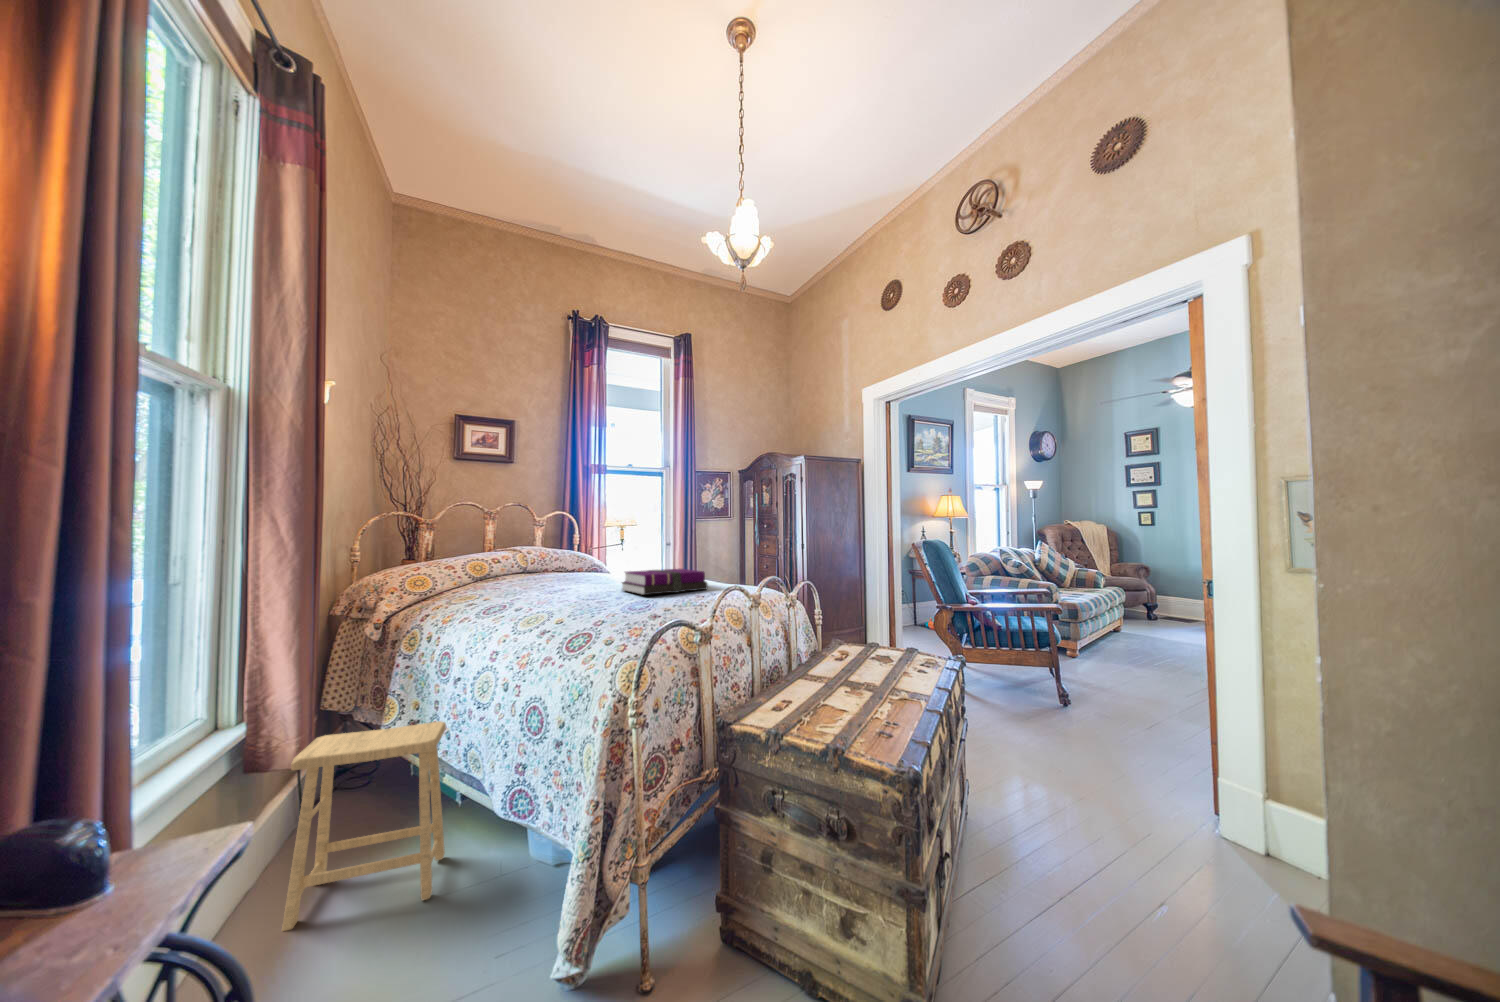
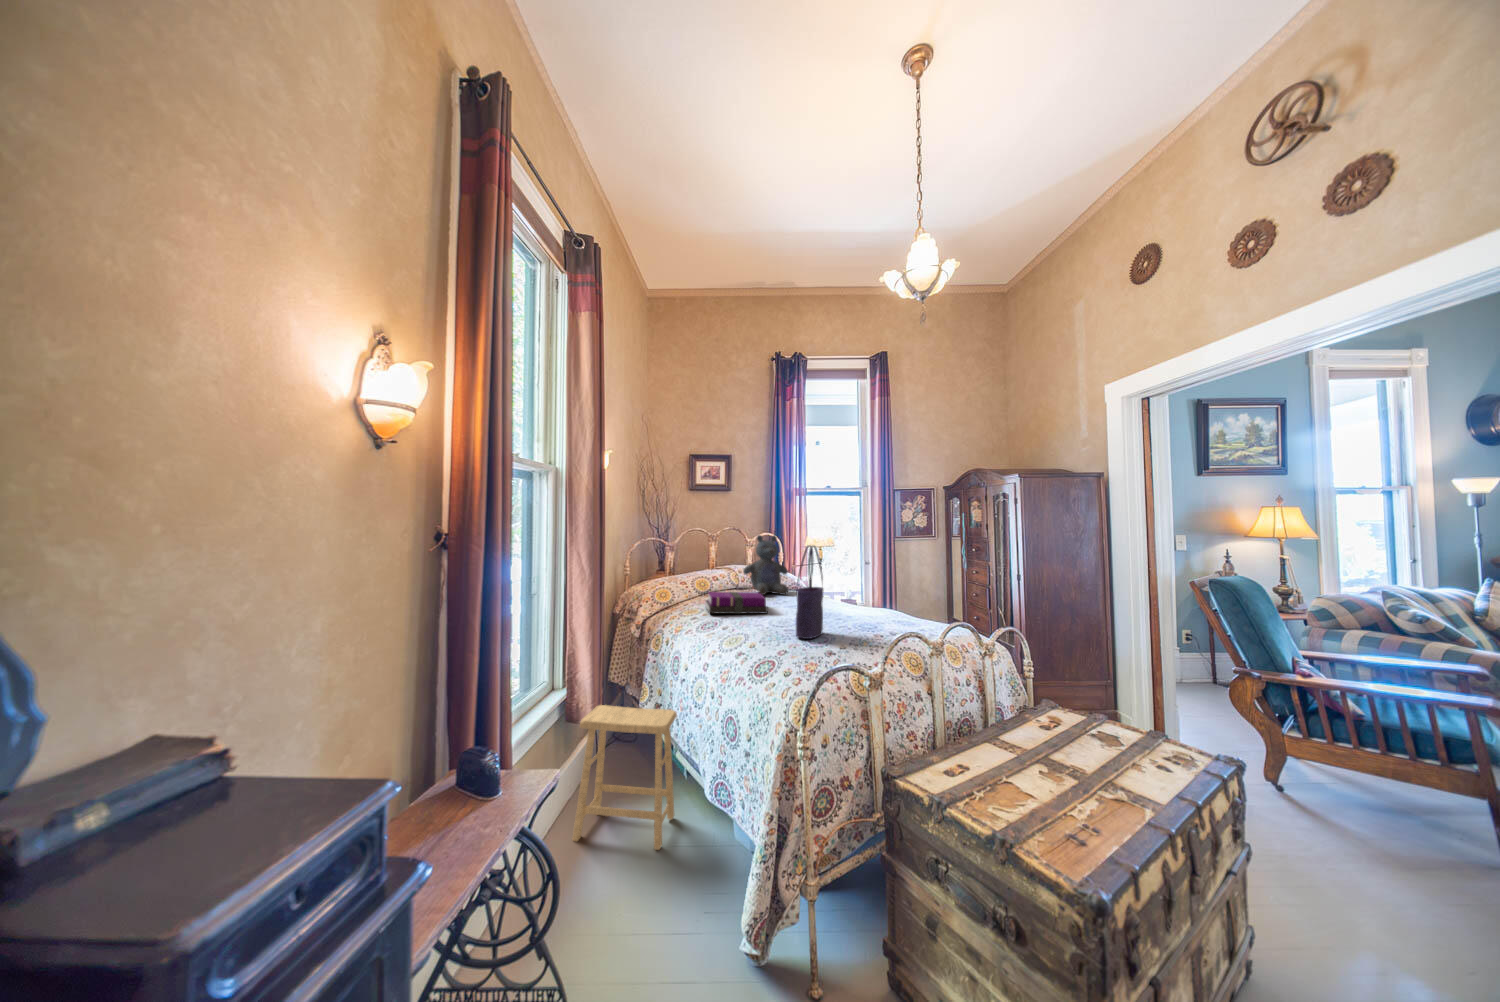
tote bag: none [606,505,634,607] -> present [796,546,824,639]
stuffed bear: none [521,508,578,577] -> present [743,535,788,595]
notebook: present [622,569,708,595] -> present [706,592,768,614]

